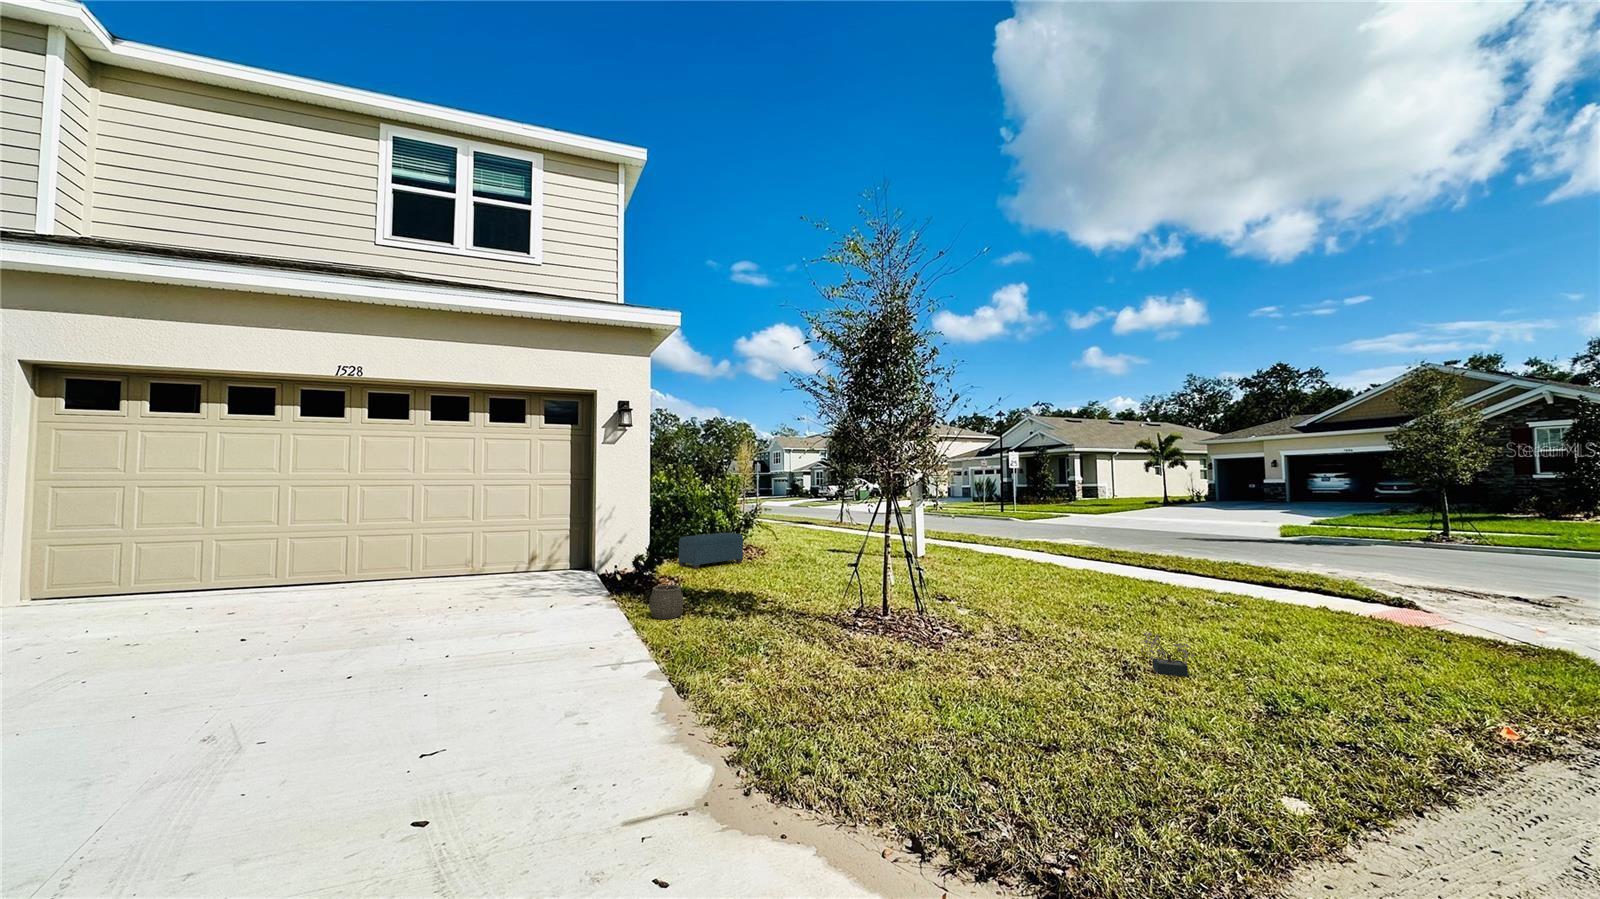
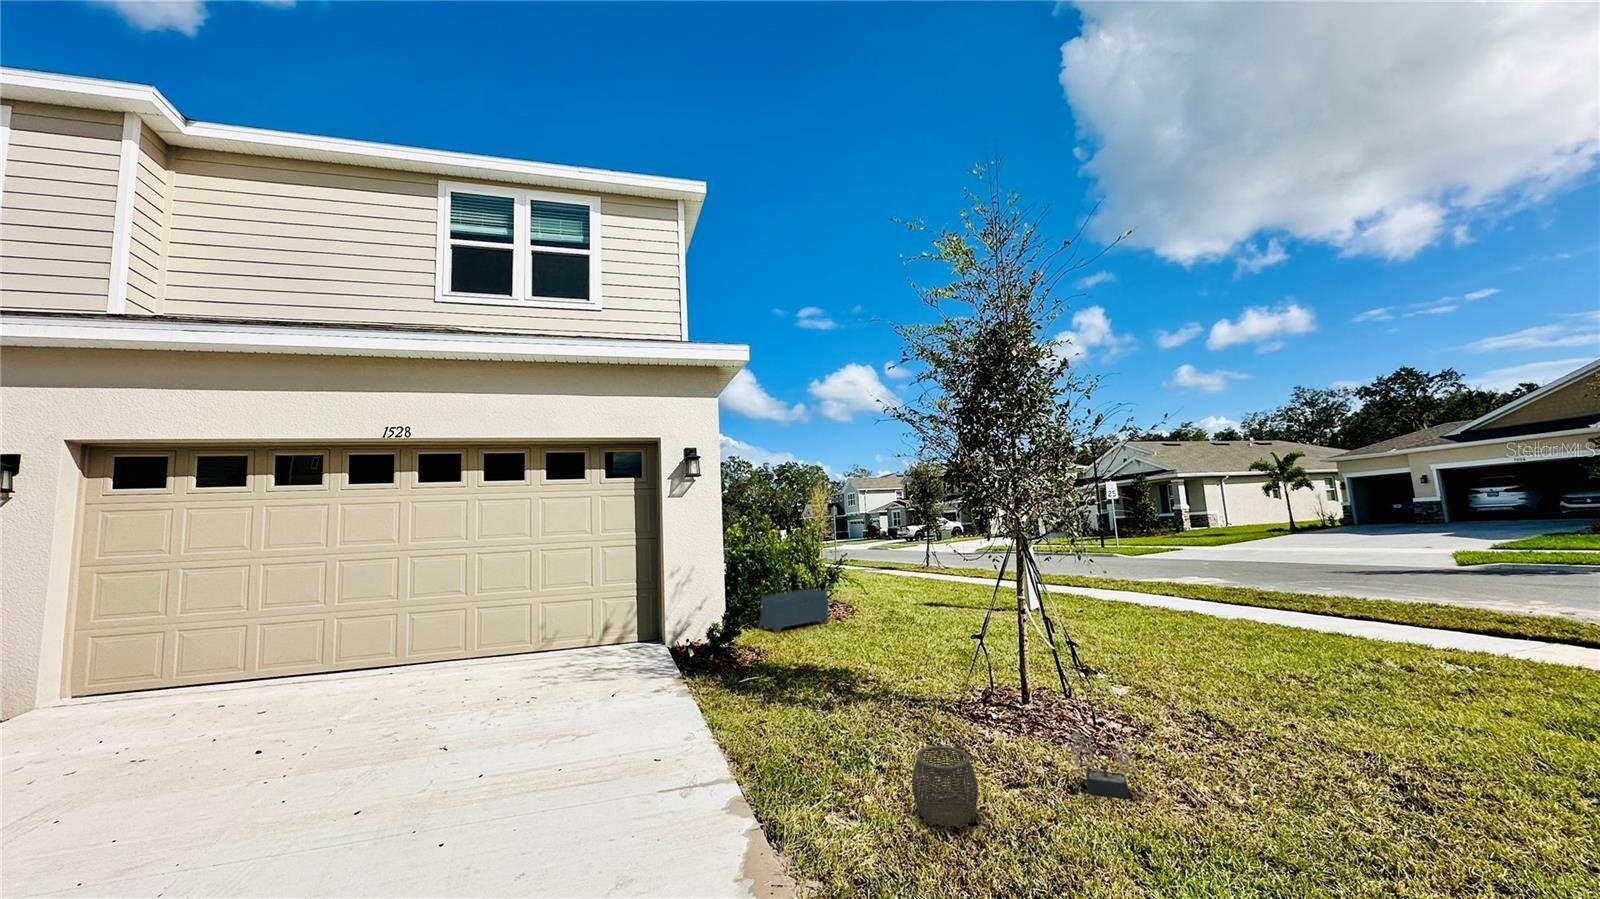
woven basket: present [649,585,684,619] -> present [912,746,979,827]
decorative plant: present [1141,632,1194,676] -> present [1067,732,1137,799]

